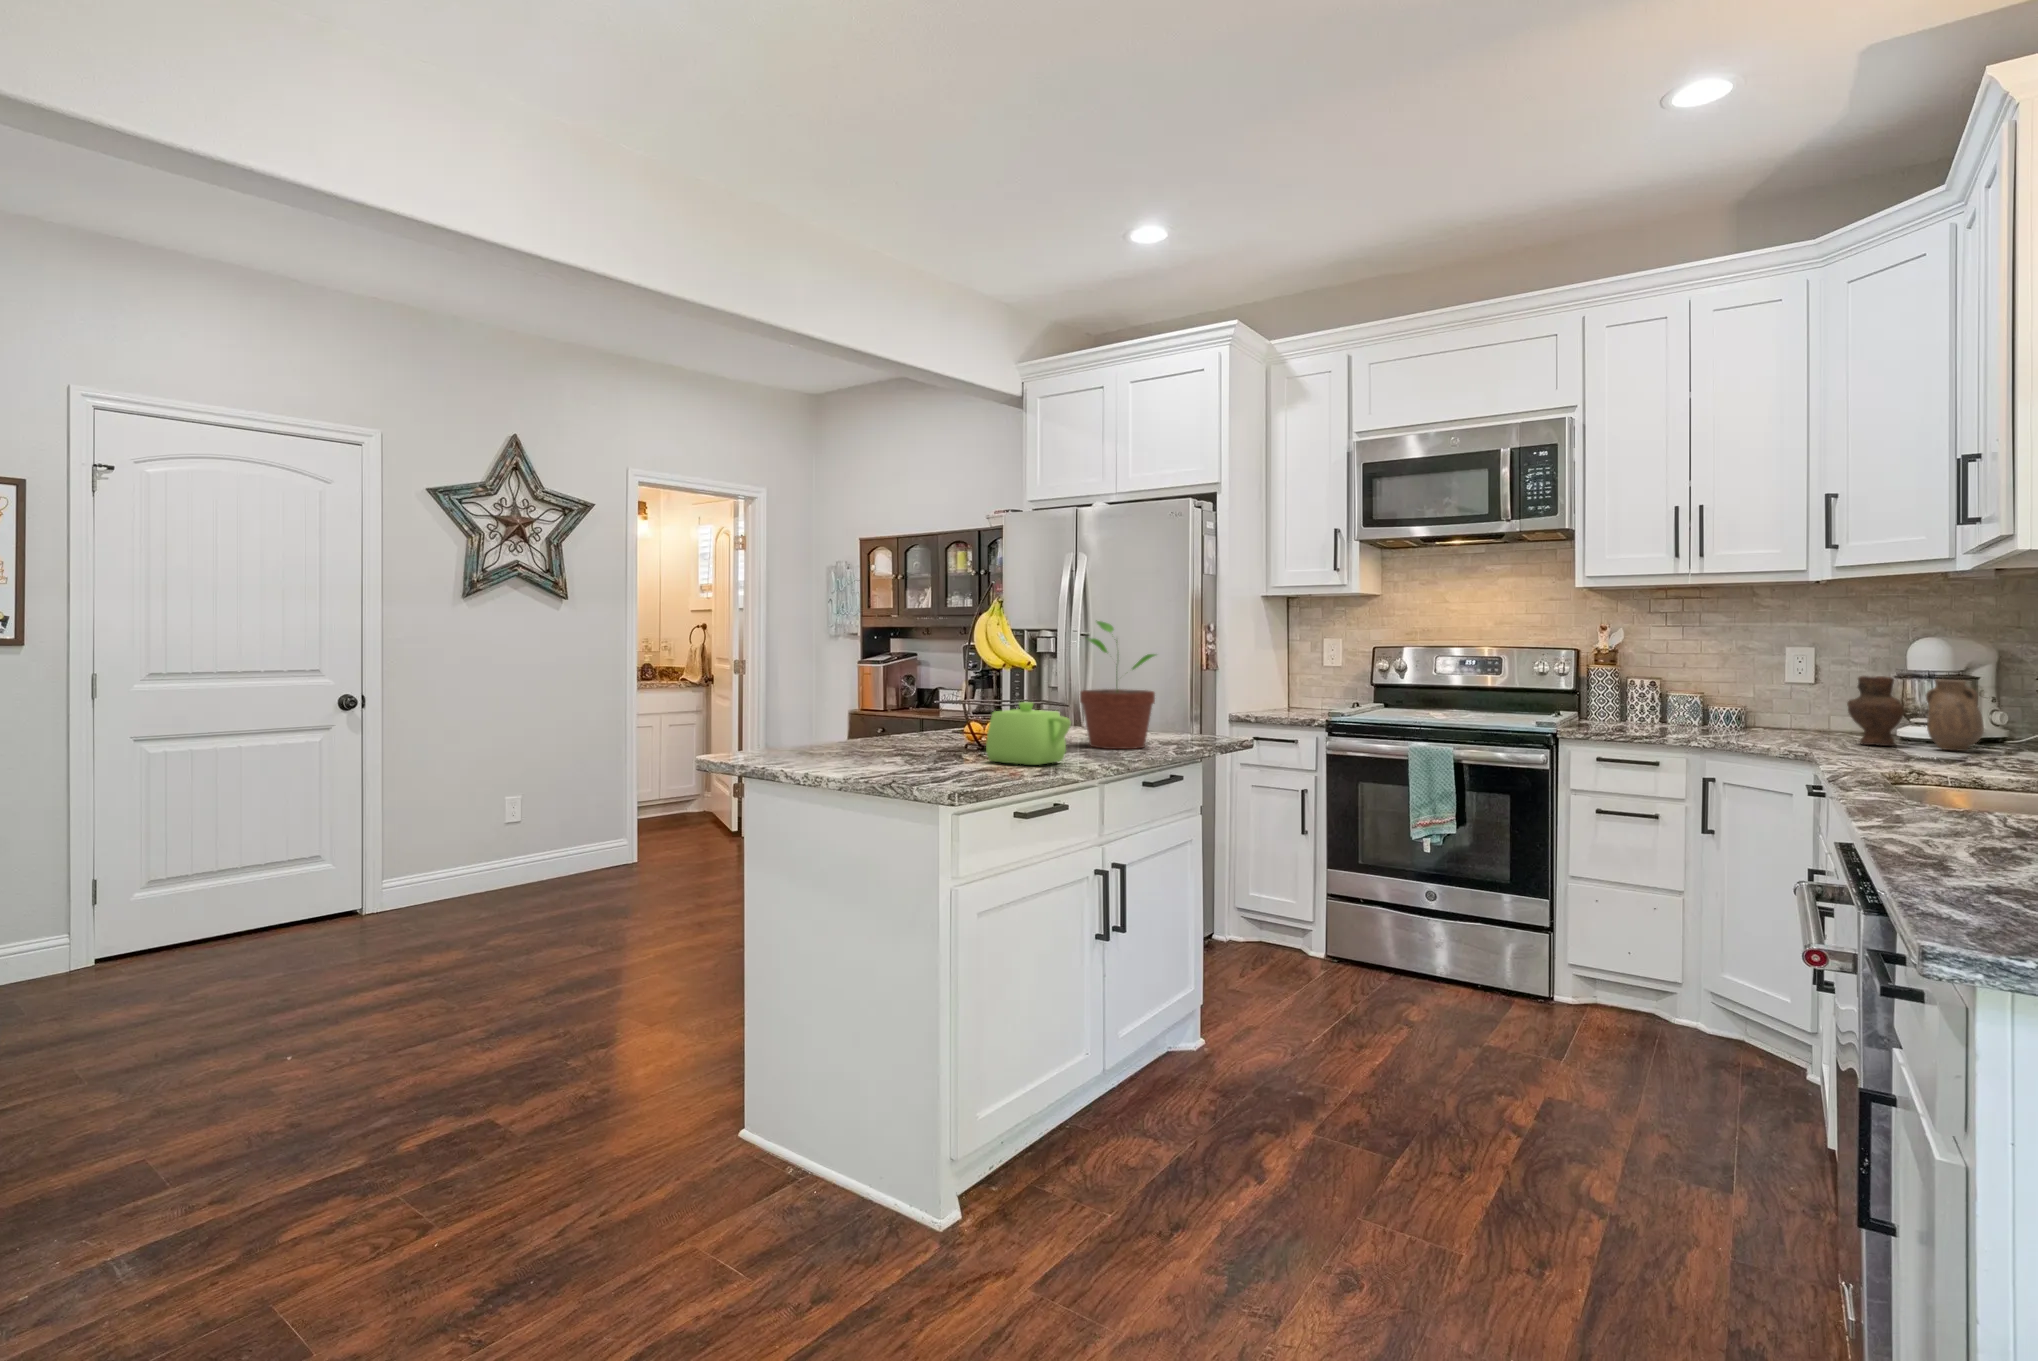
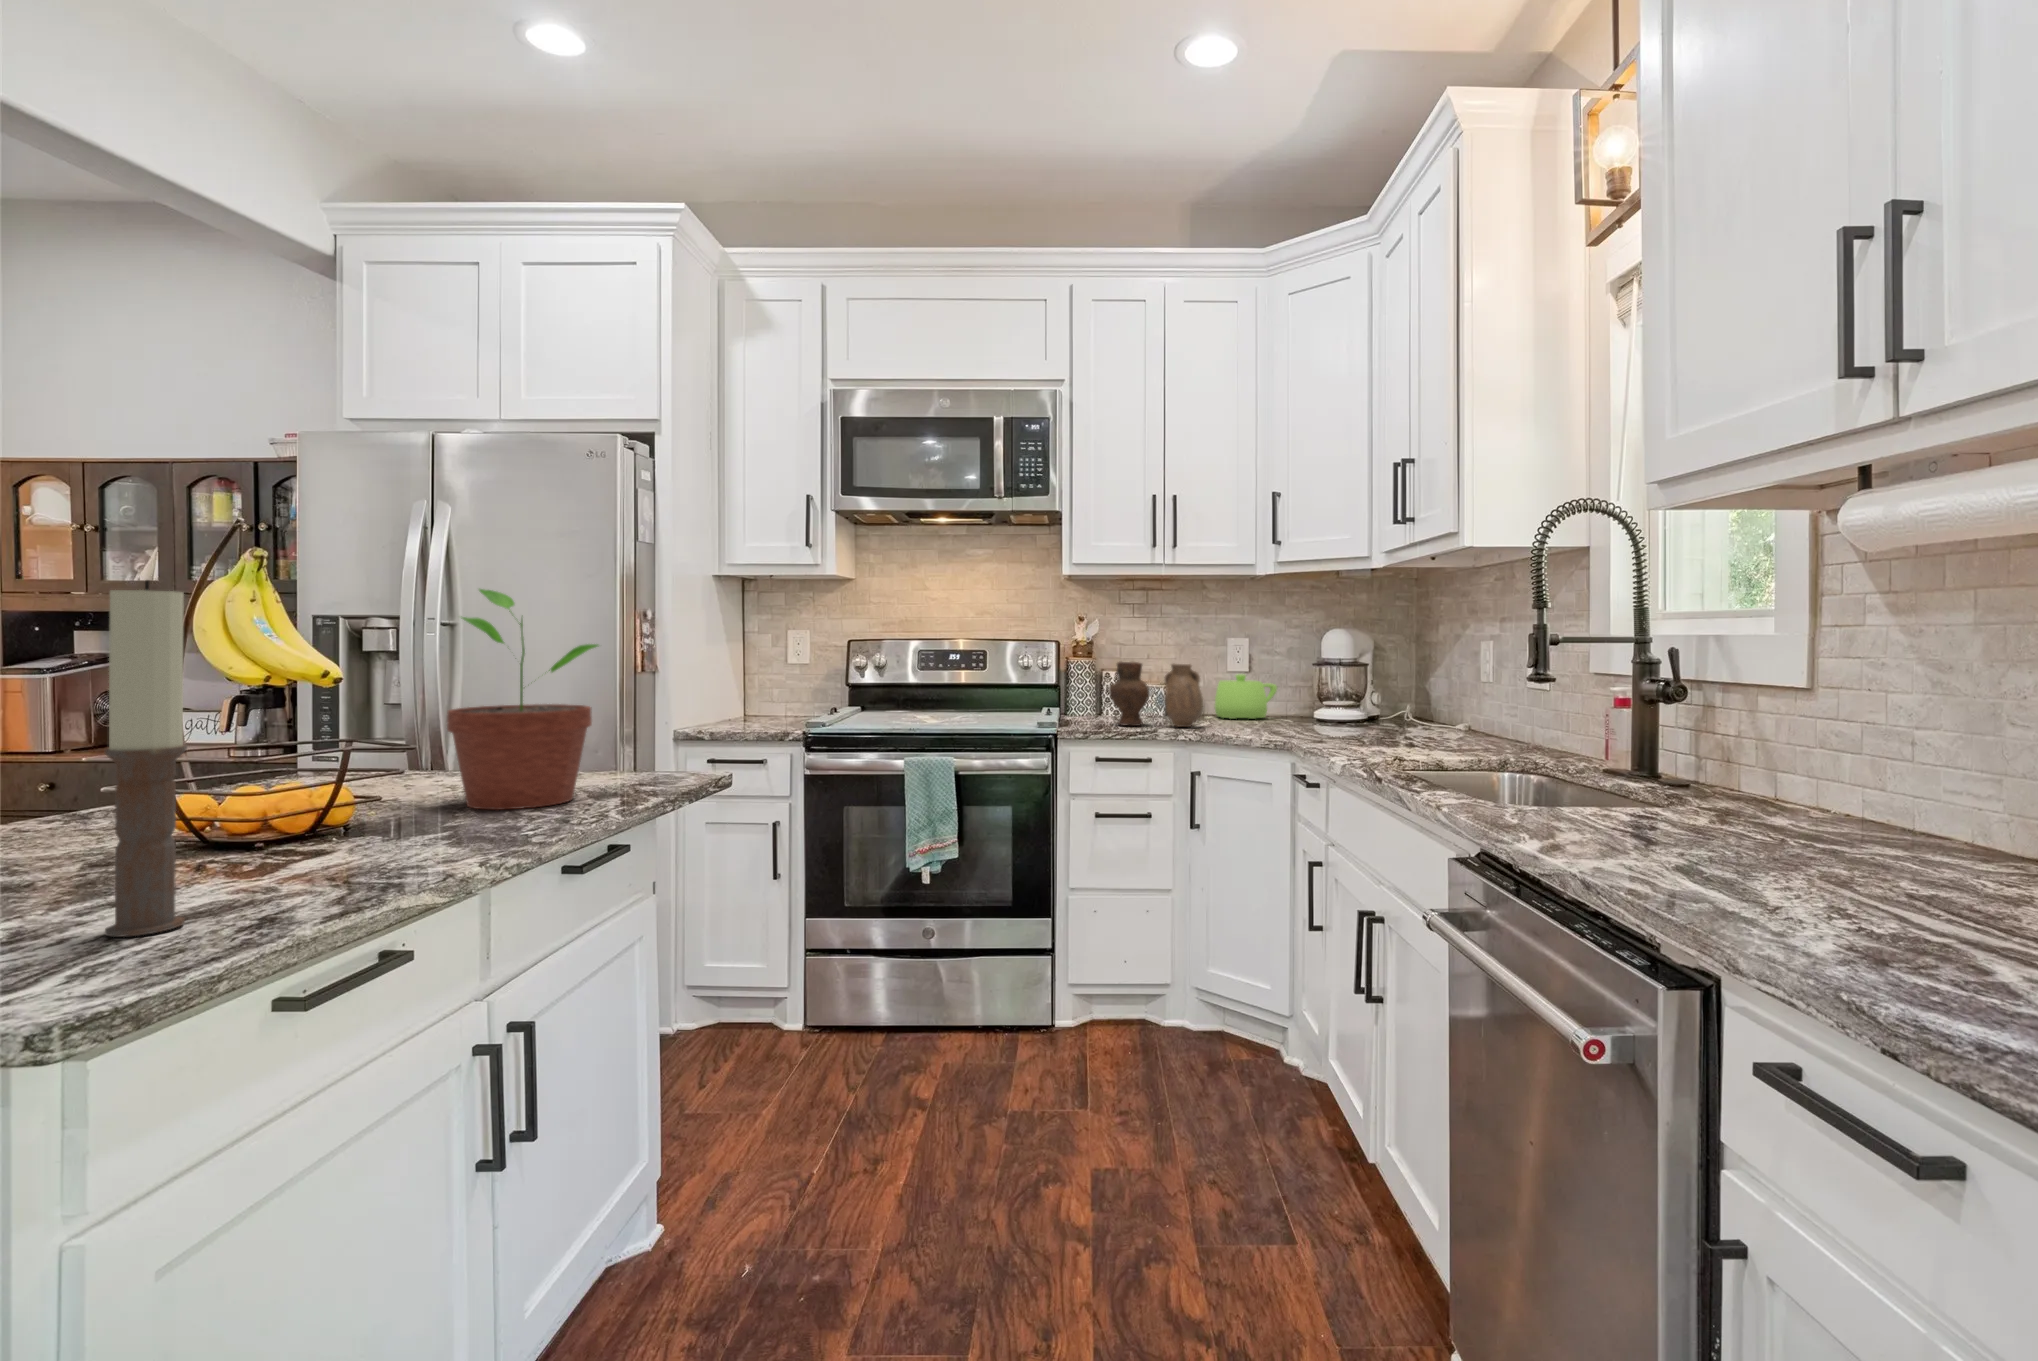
candle: none [962,631,985,771] -> present [105,580,187,937]
vase: present [1847,676,1984,751] -> present [1109,662,1203,727]
teapot: present [986,702,1071,765] -> present [1215,674,1277,719]

